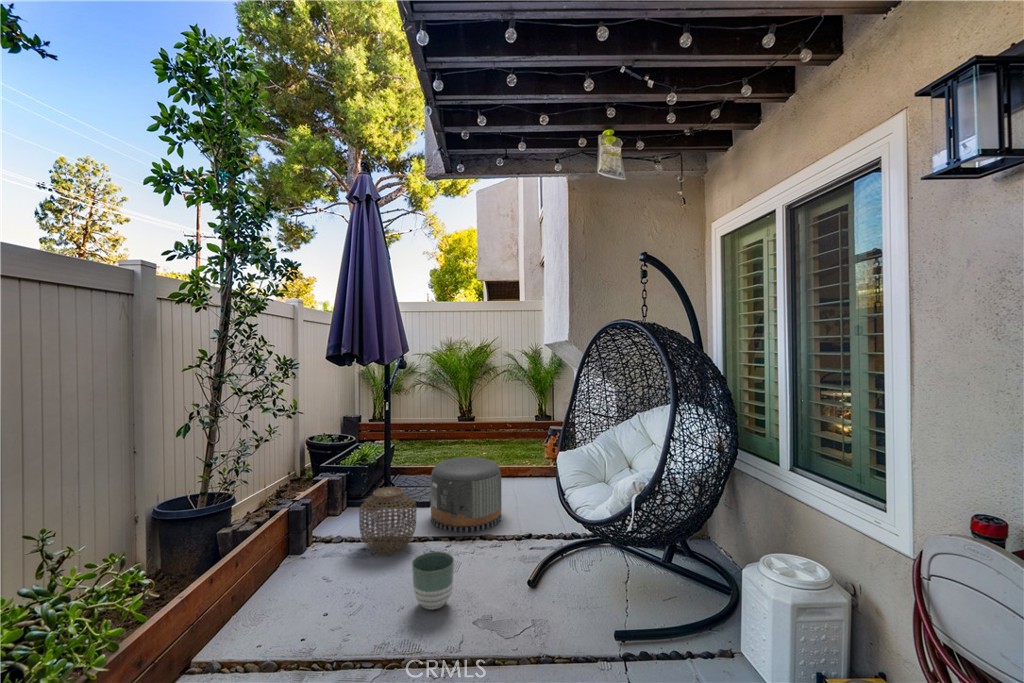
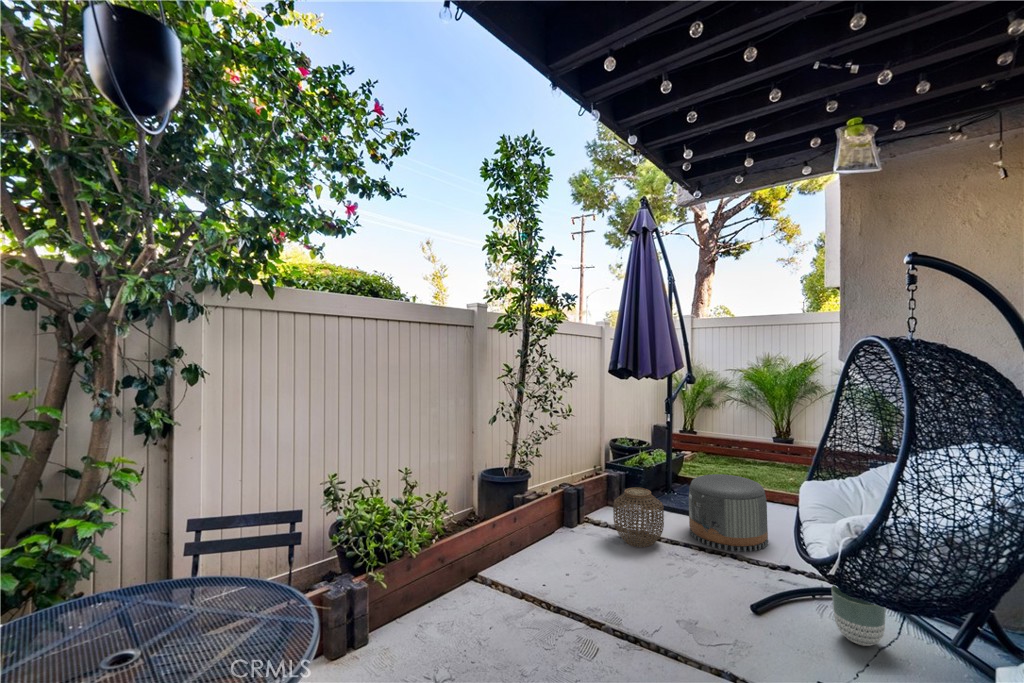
planter: present [412,552,454,610] -> present [831,585,886,646]

